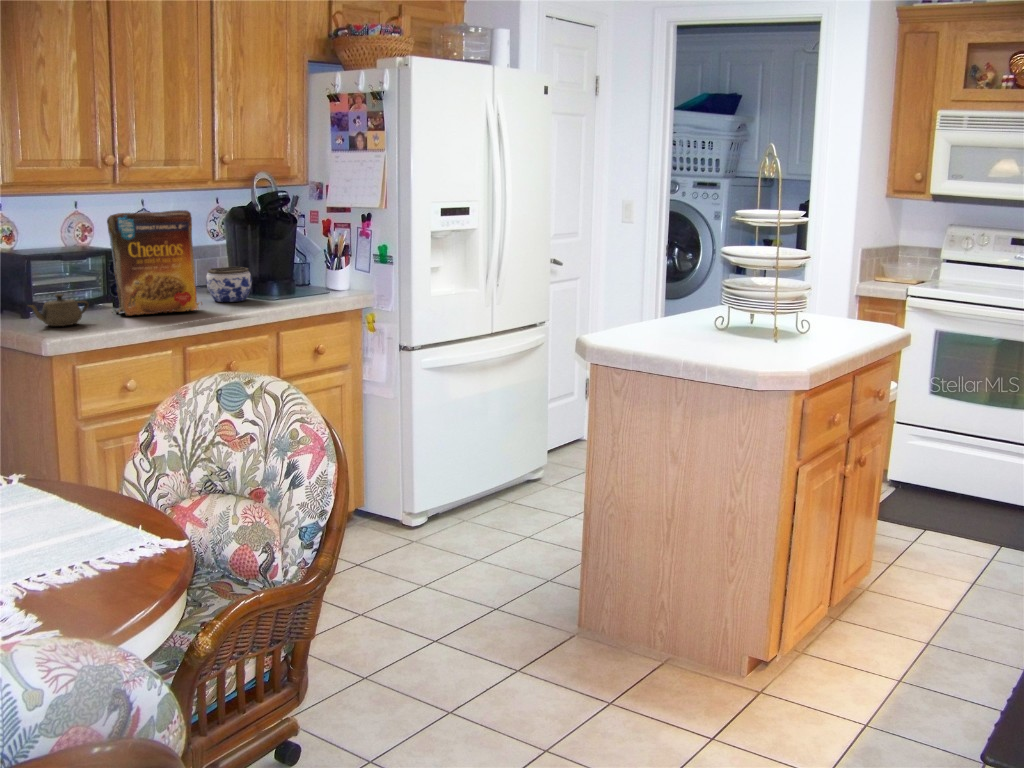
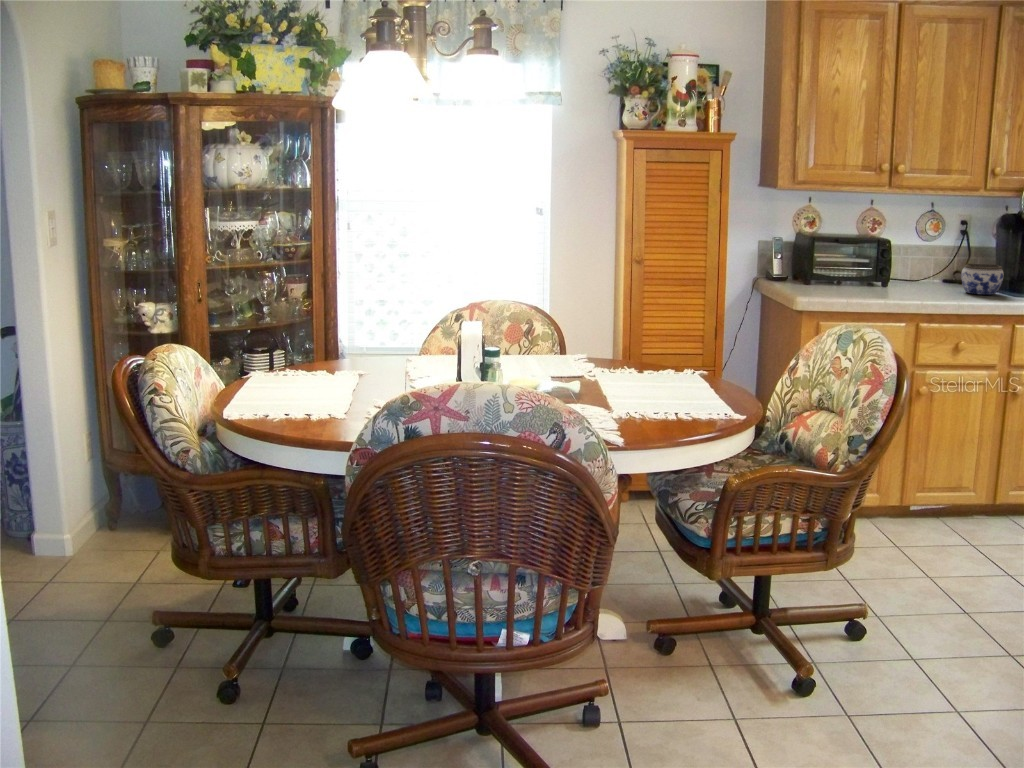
cereal box: present [107,210,202,315] -> none [869,210,948,296]
teapot: present [30,294,88,326] -> none [799,268,846,292]

